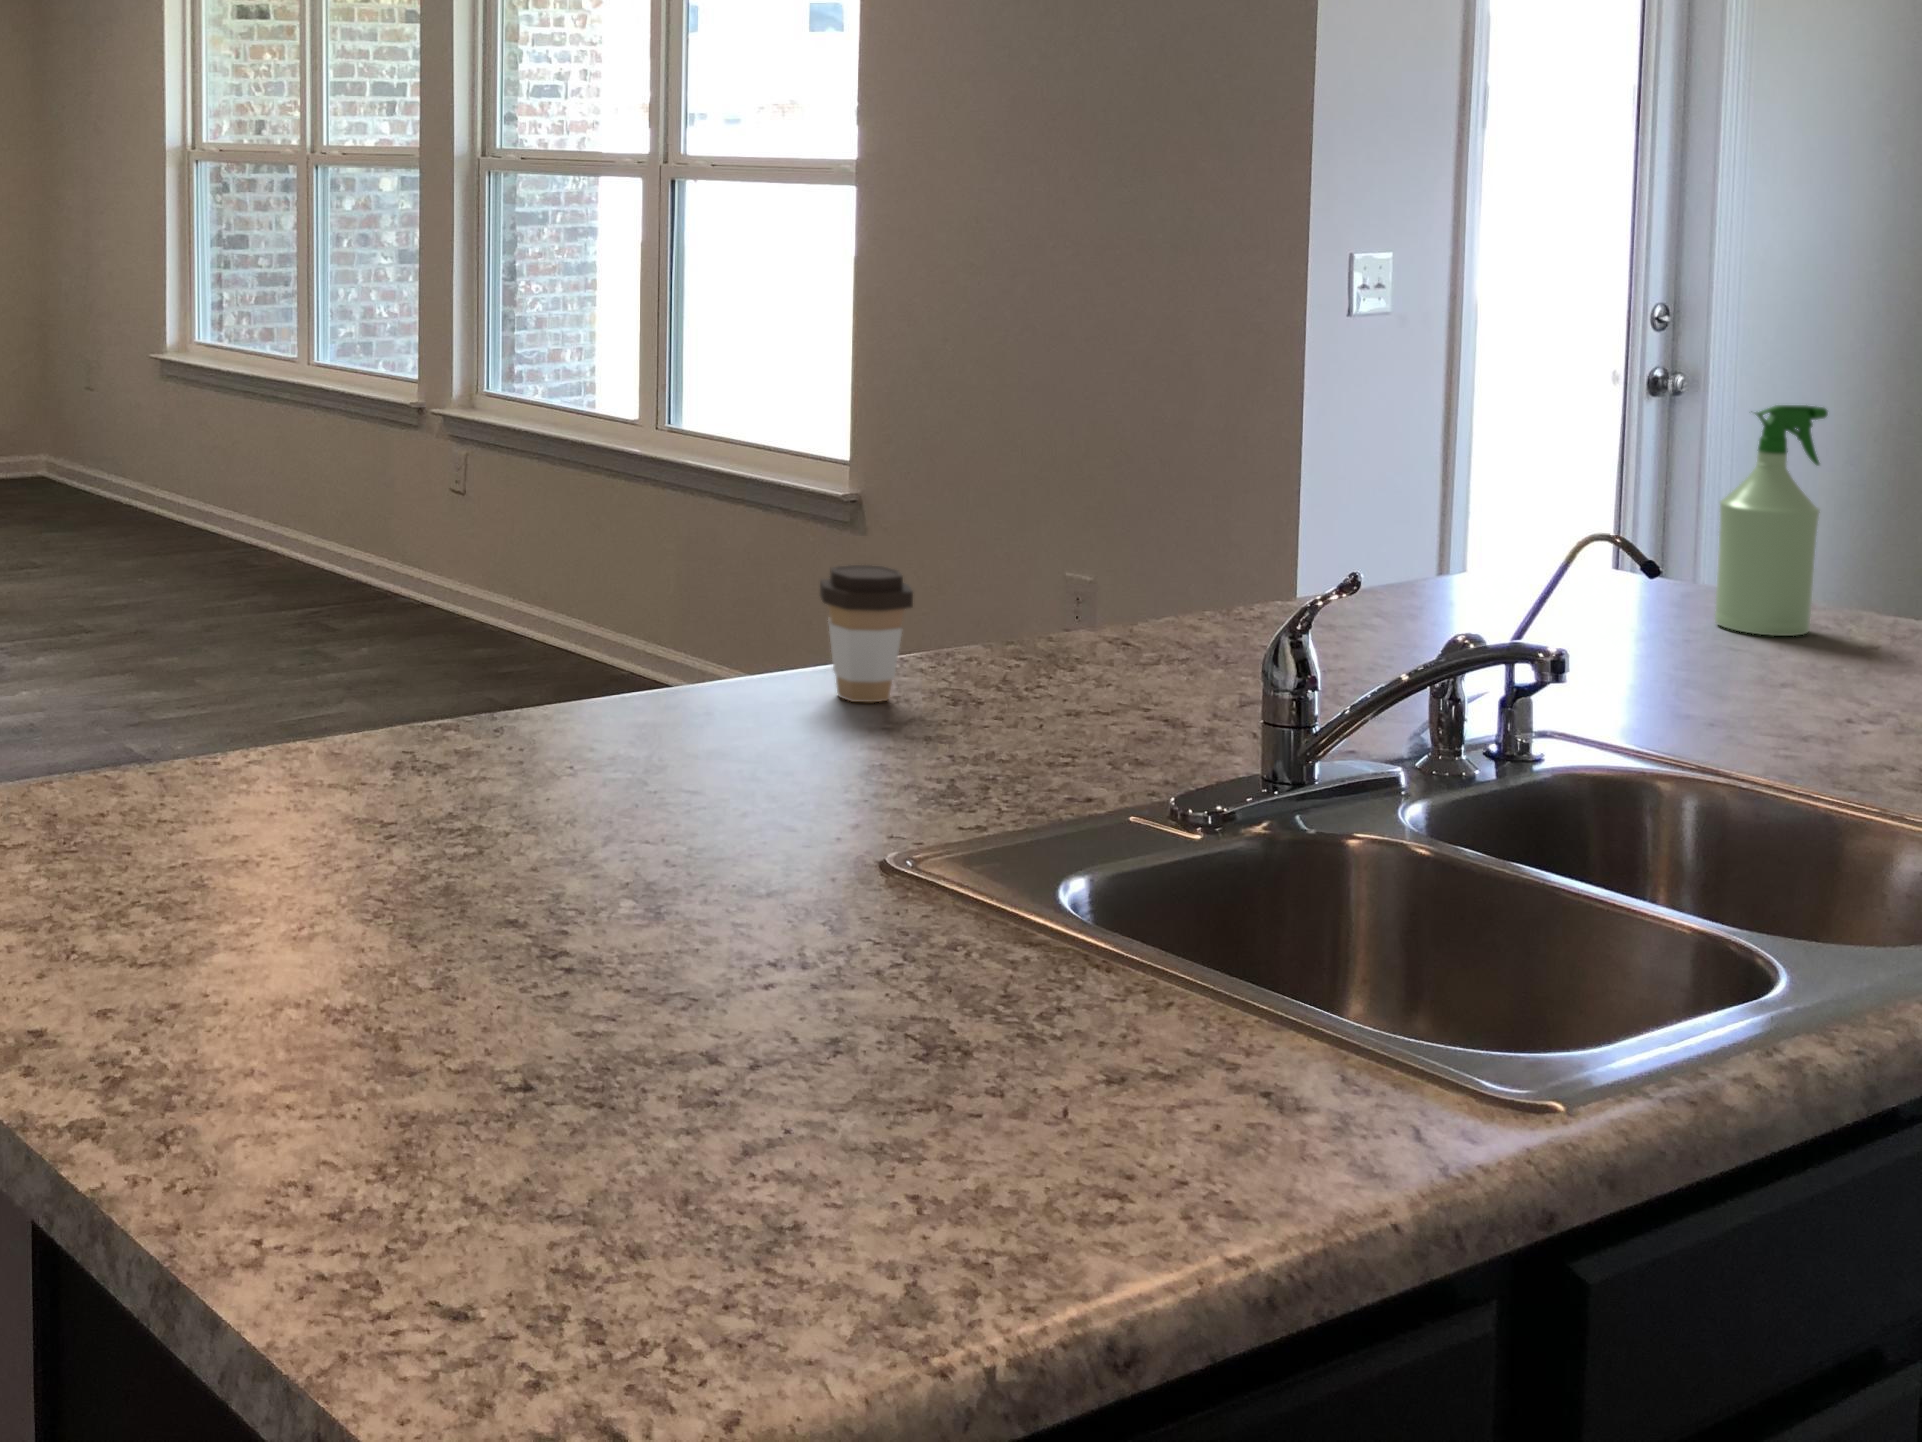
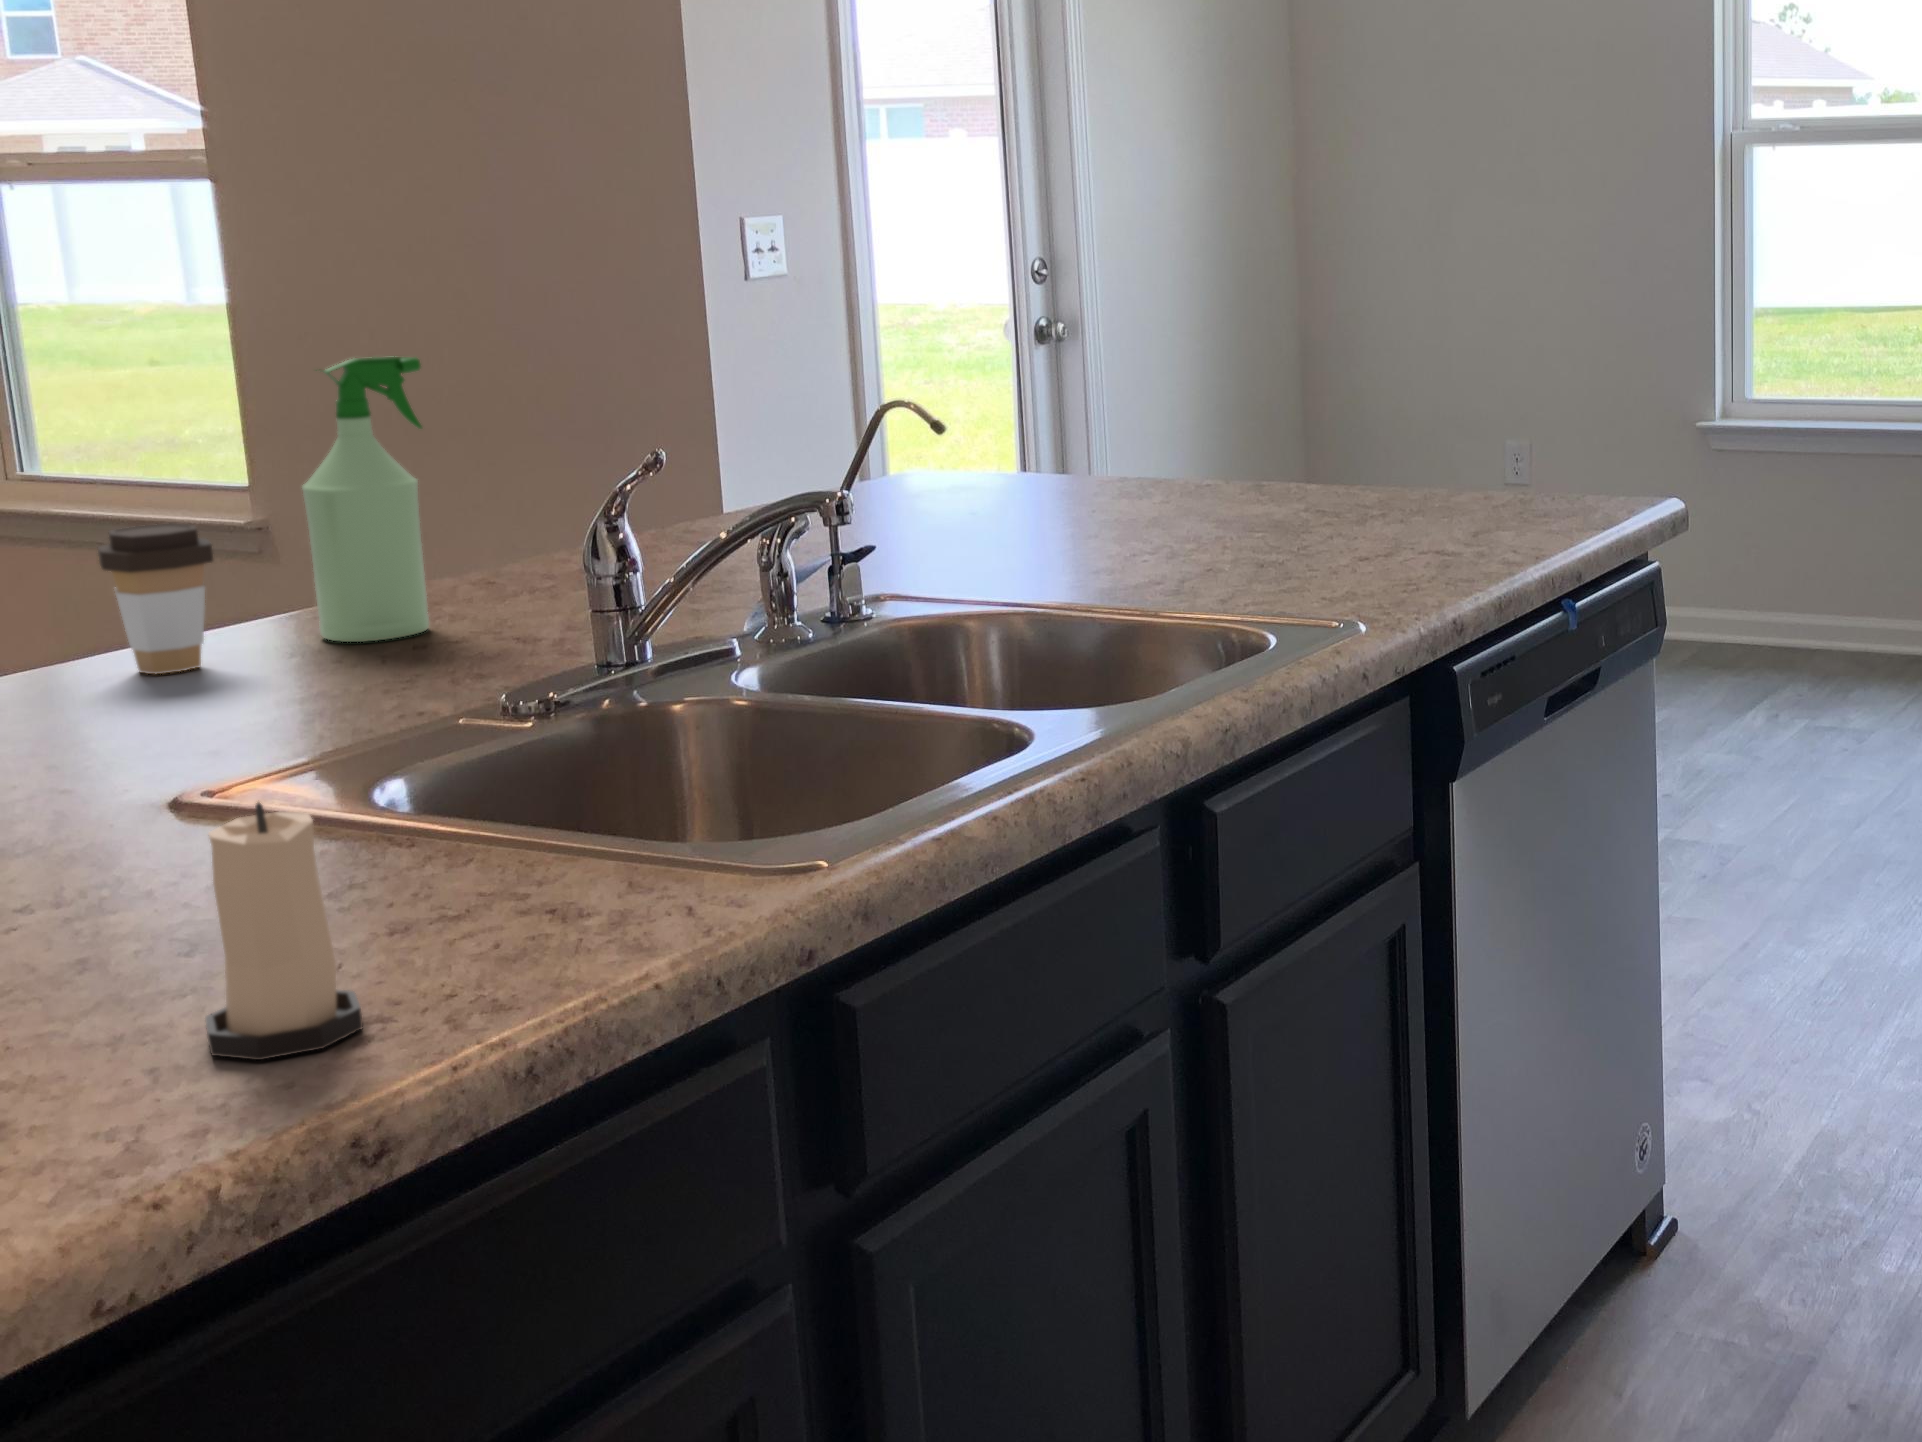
spray bottle: present [1715,405,1828,636] -> present [302,357,429,642]
candle: none [962,960,1107,1221] -> present [206,802,363,1060]

